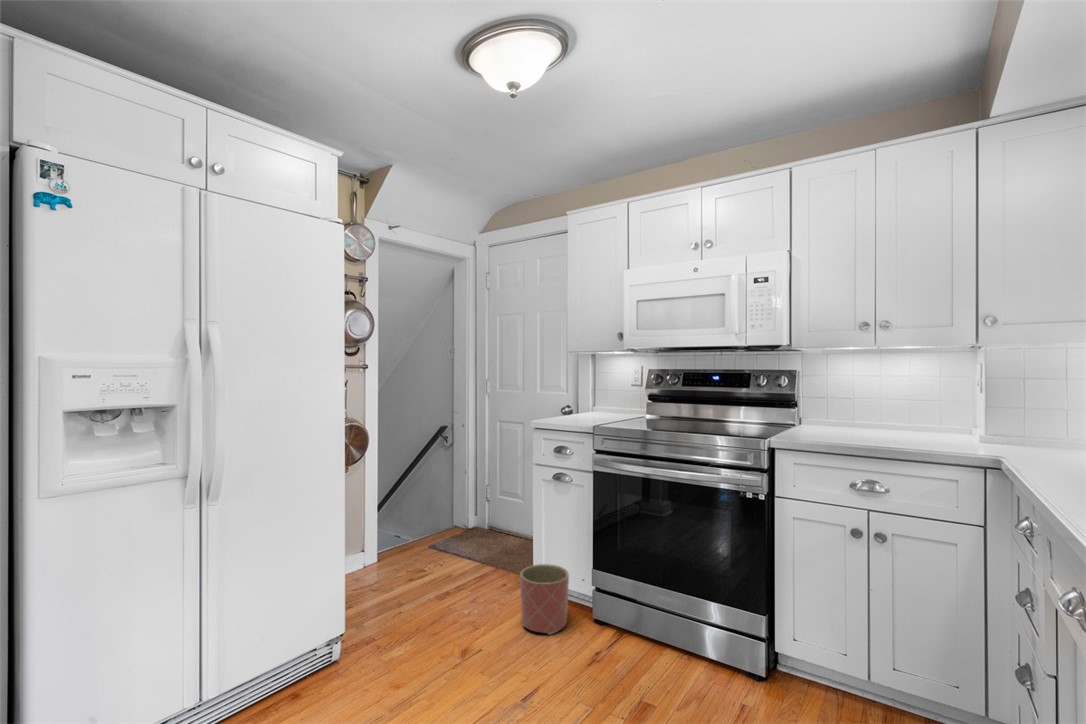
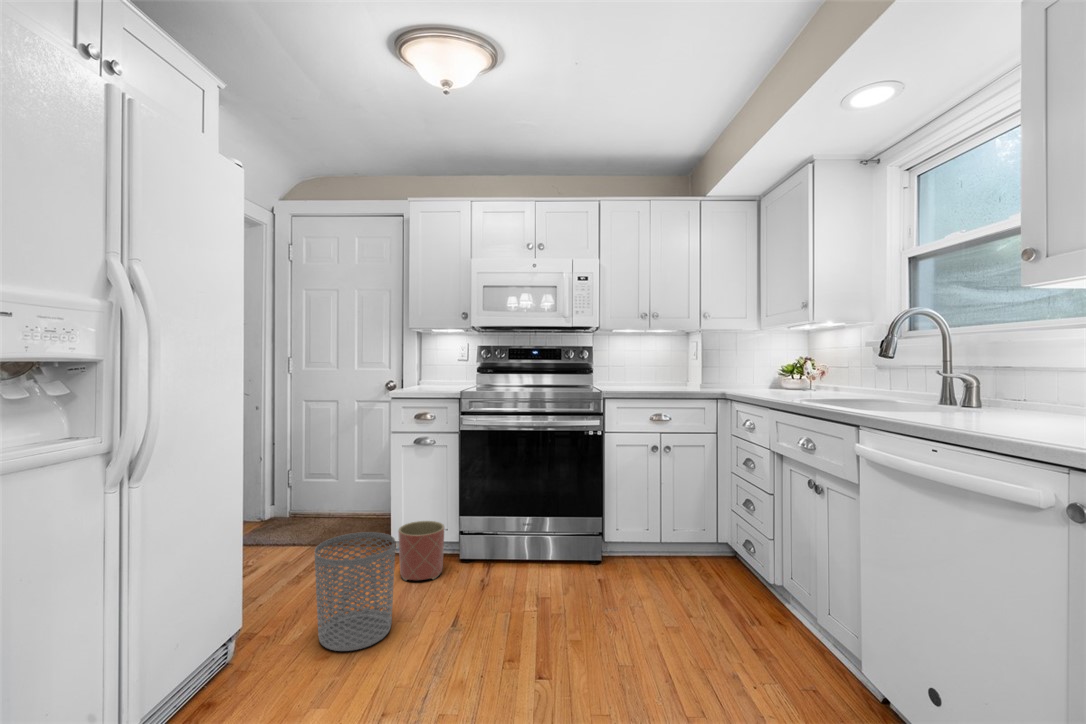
waste bin: none [398,568,476,692] -> present [315,532,395,651]

